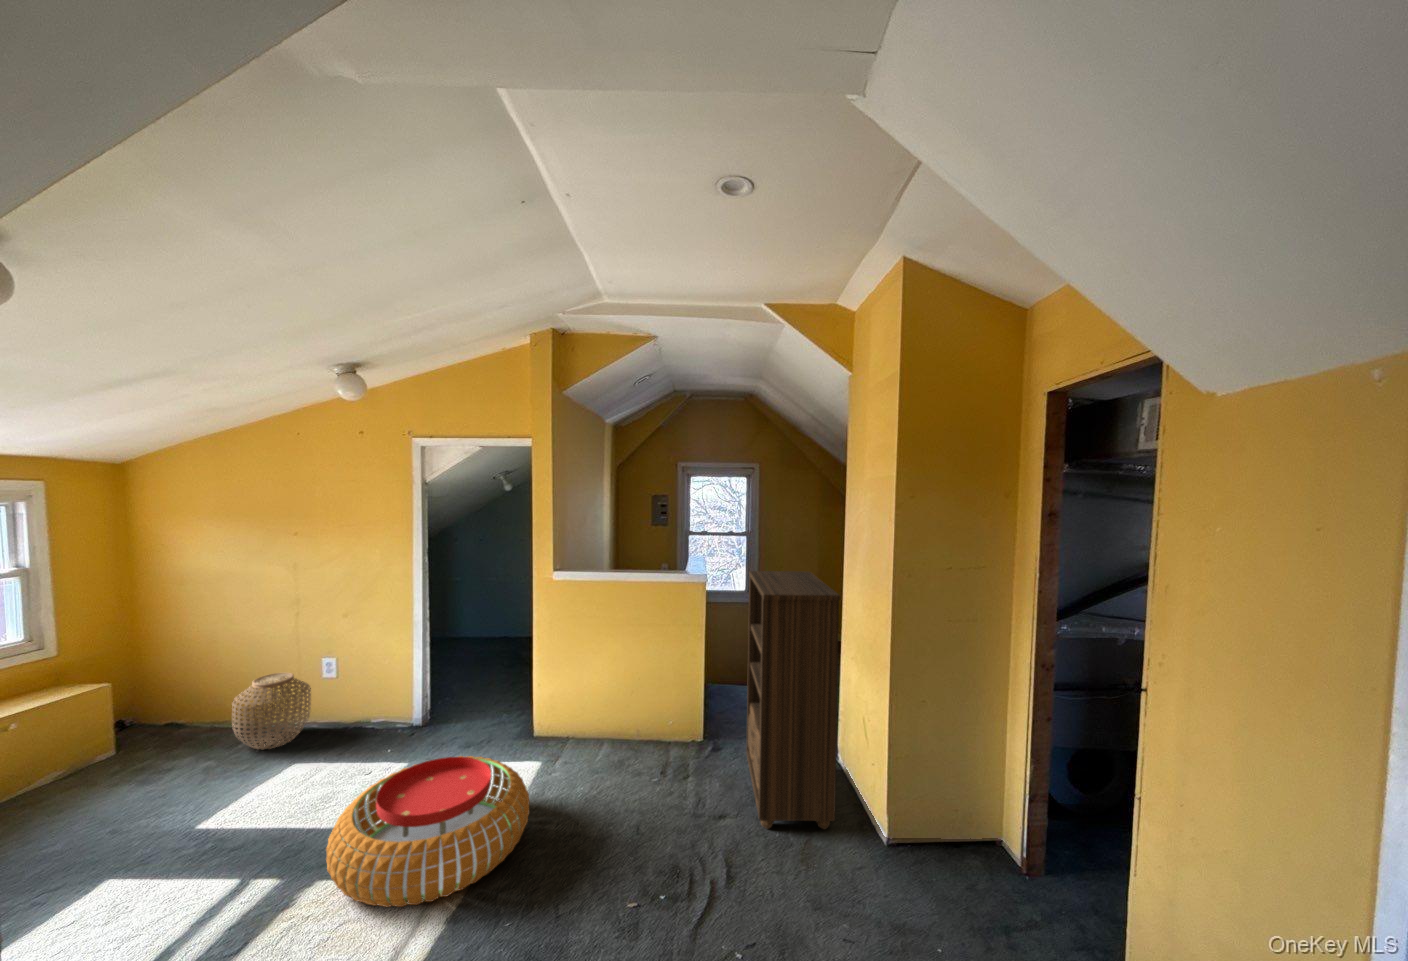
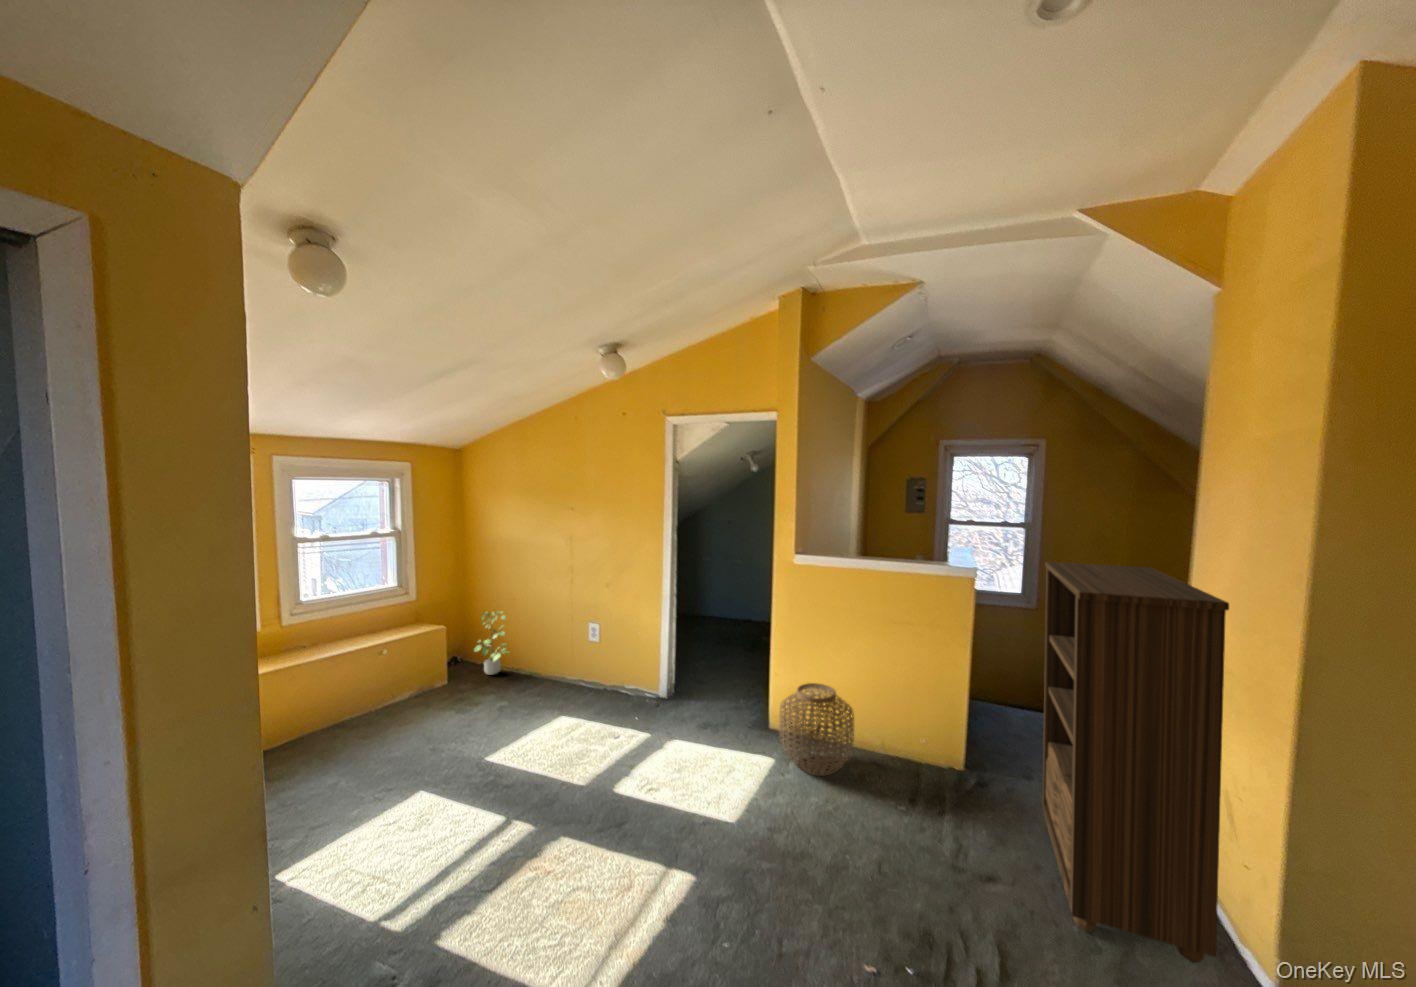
potted plant: none [151,654,211,736] -> present [474,611,509,675]
woven basket: present [232,673,311,749] -> present [780,683,854,776]
pouf: present [326,756,529,907] -> none [567,737,759,892]

